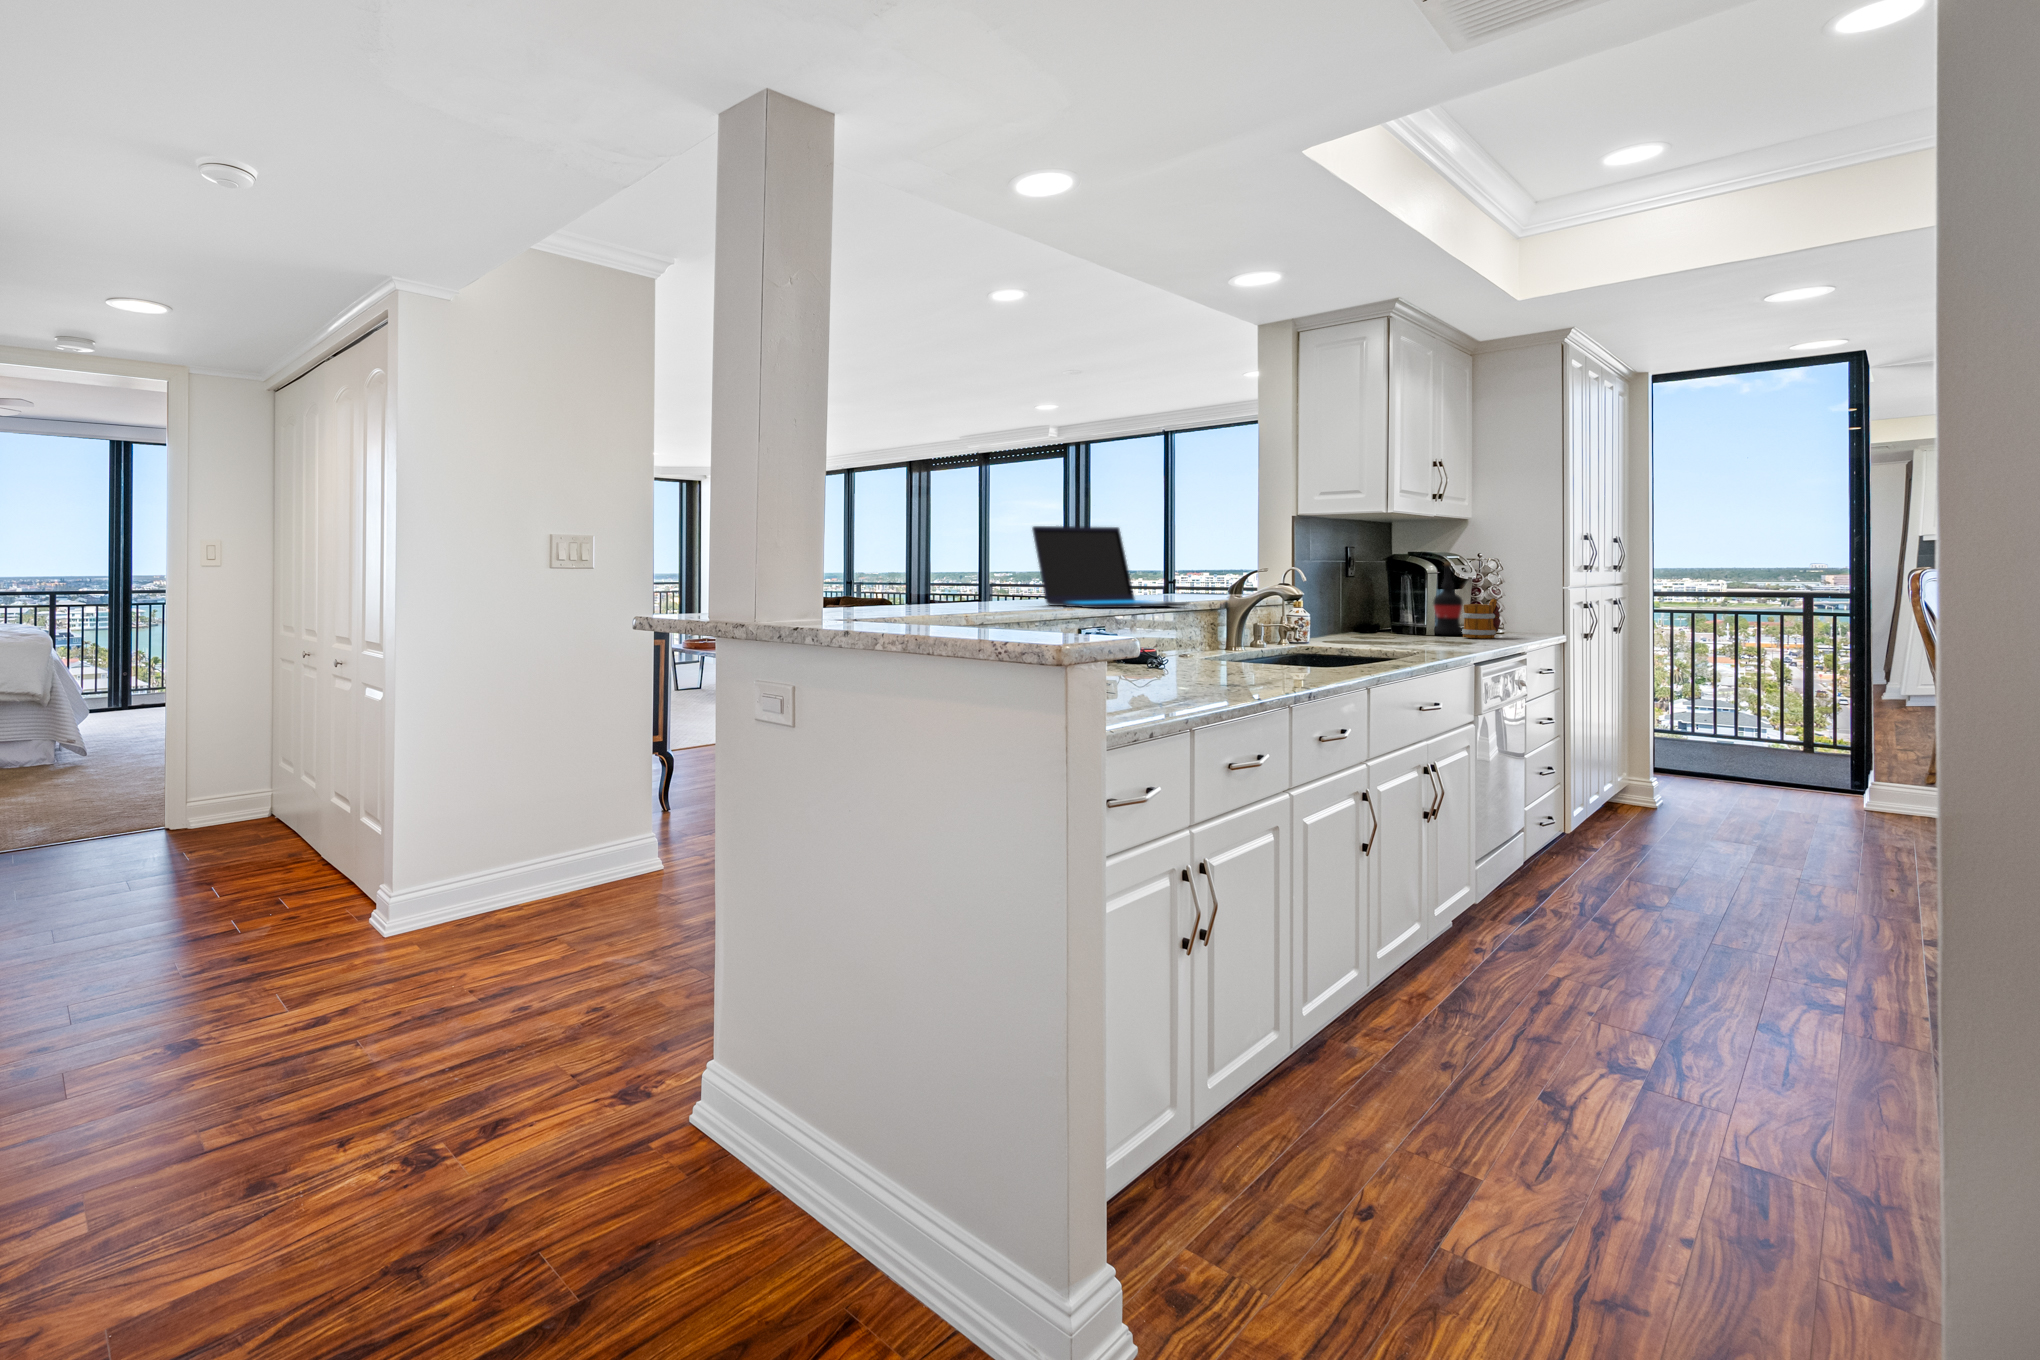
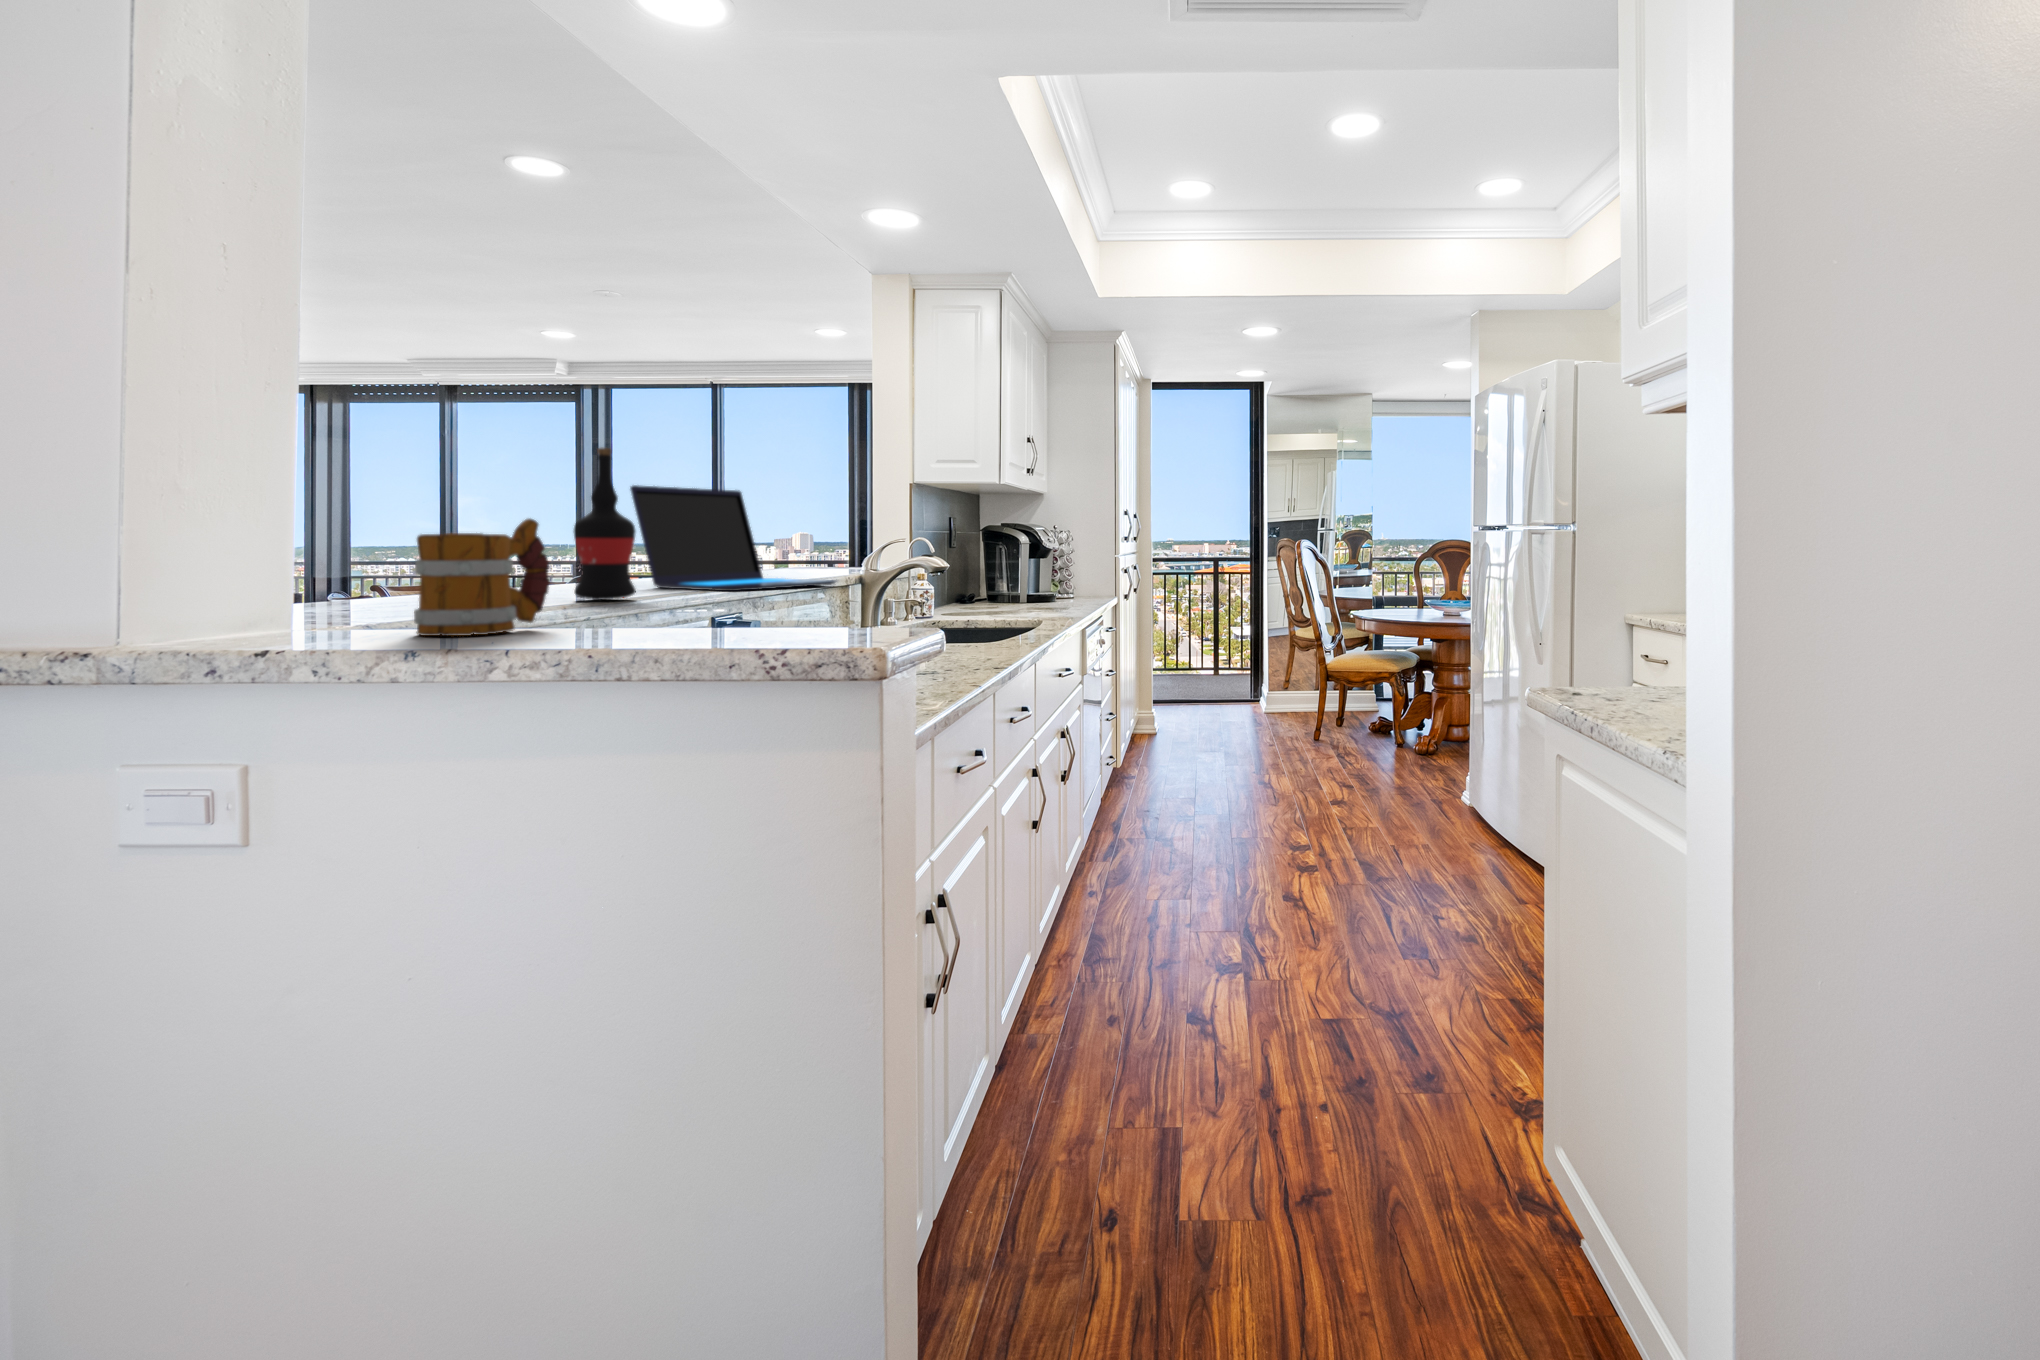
wine bottle: present [1433,562,1463,635] -> present [574,448,636,600]
mug: present [1461,599,1500,639] -> present [414,519,550,636]

